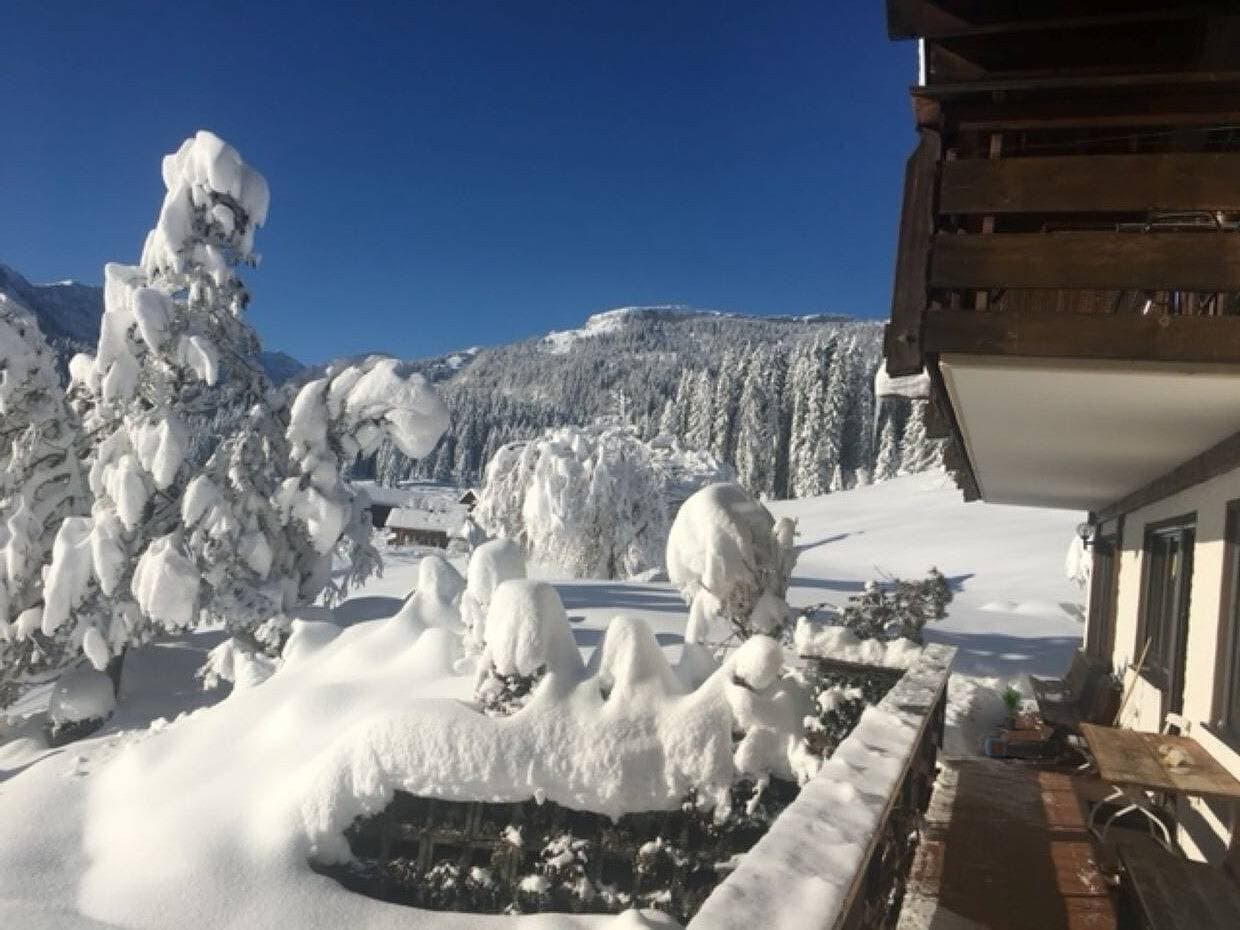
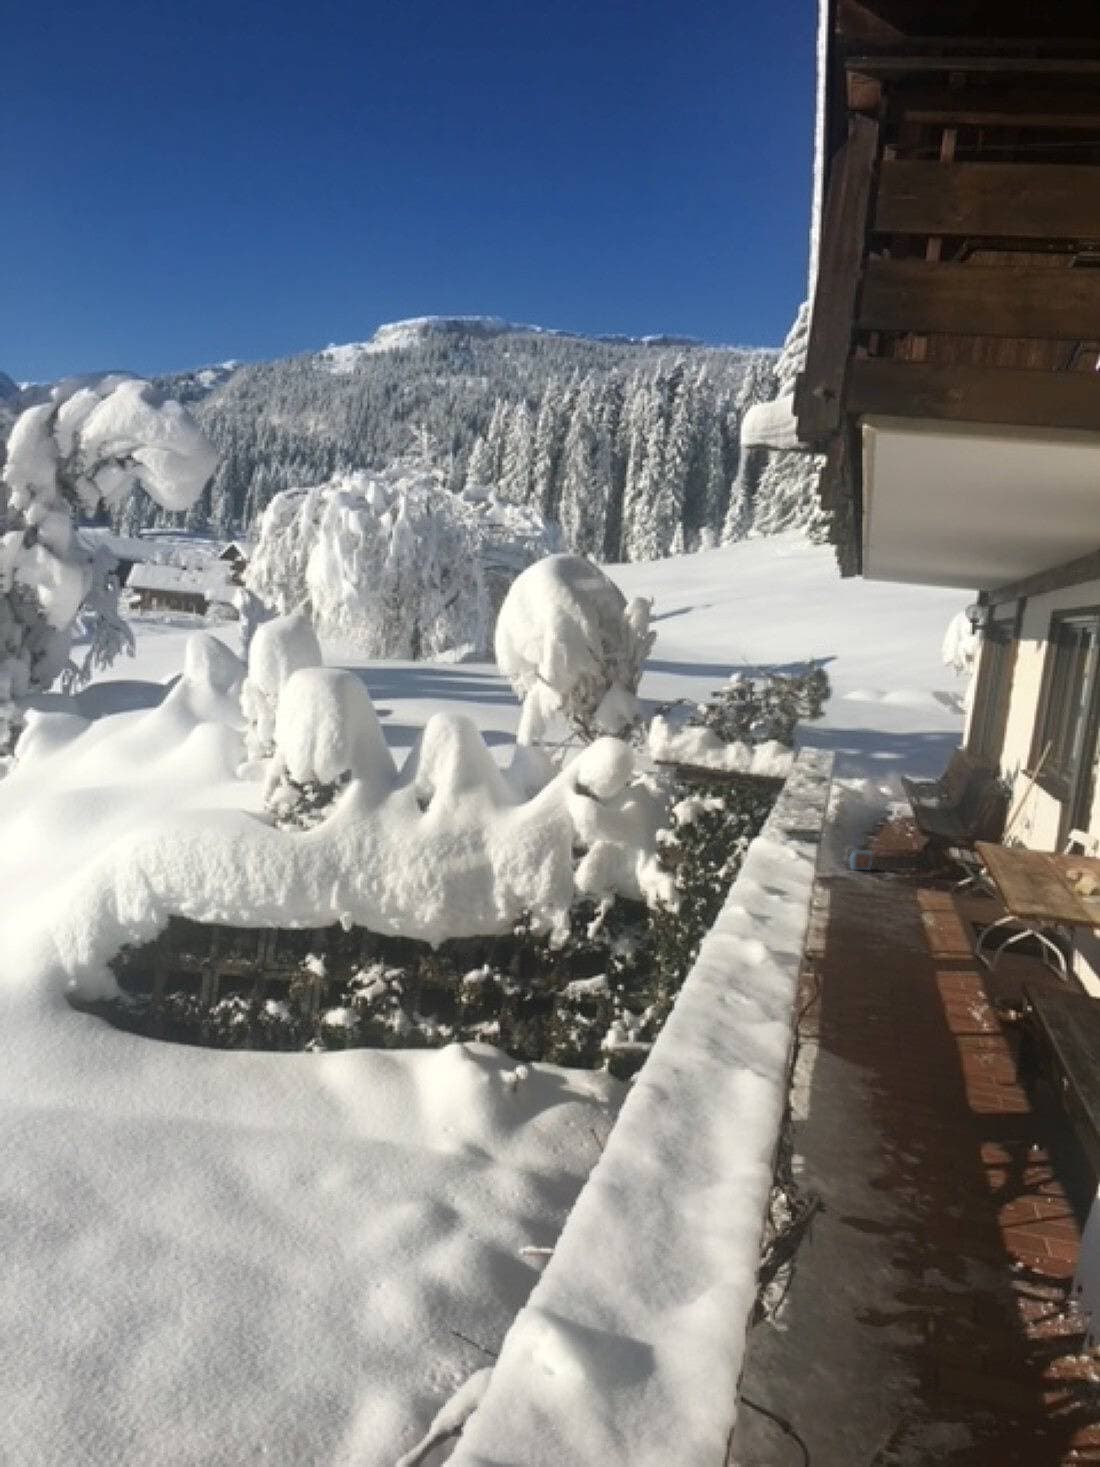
potted plant: present [1000,686,1020,730] -> none [853,786,894,839]

